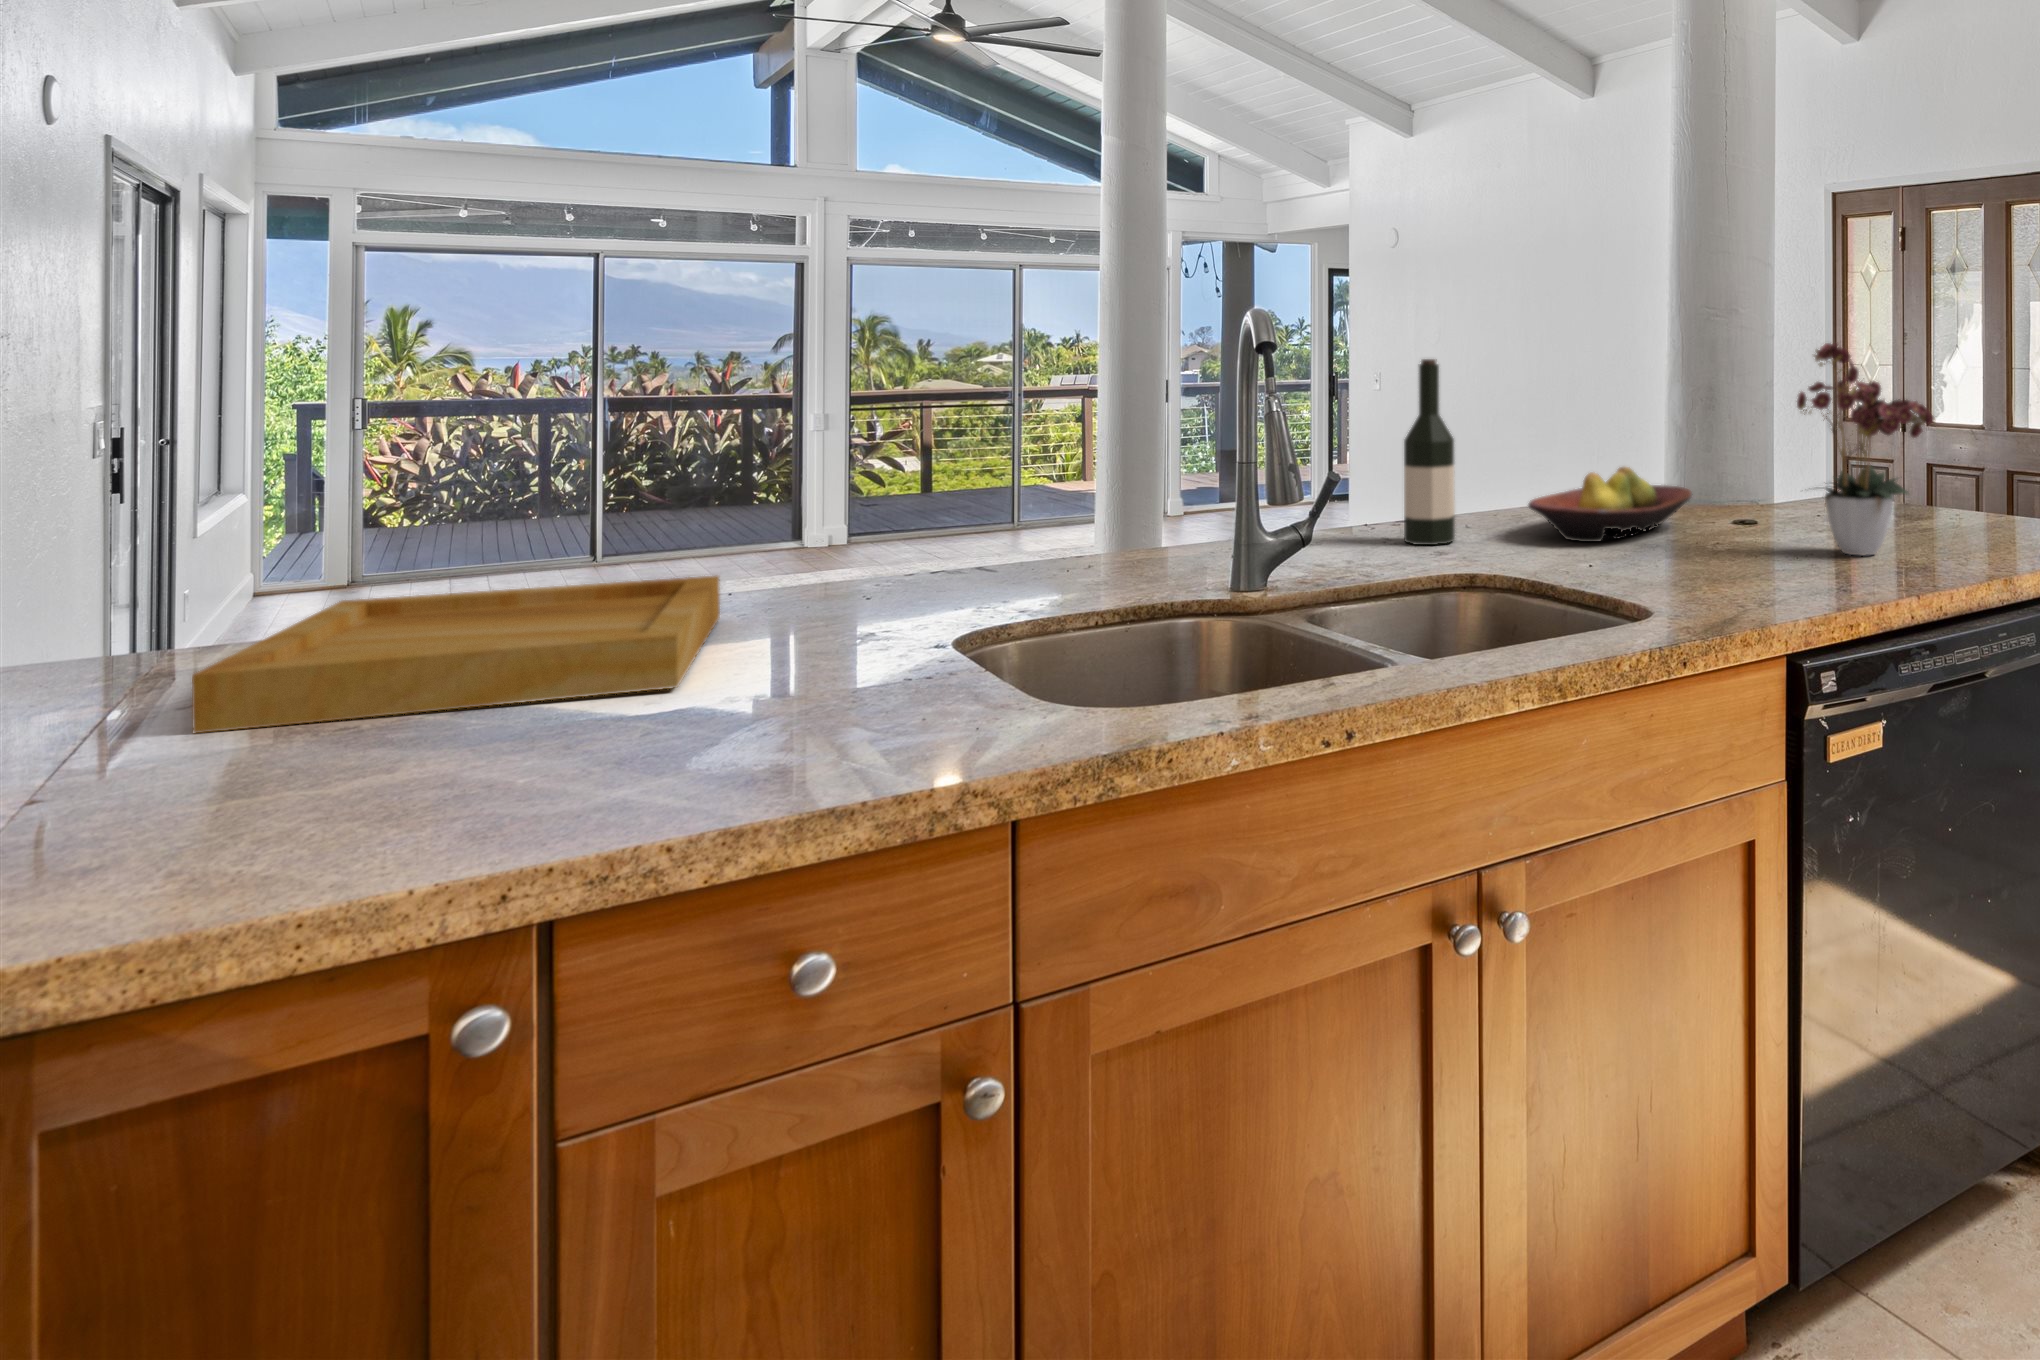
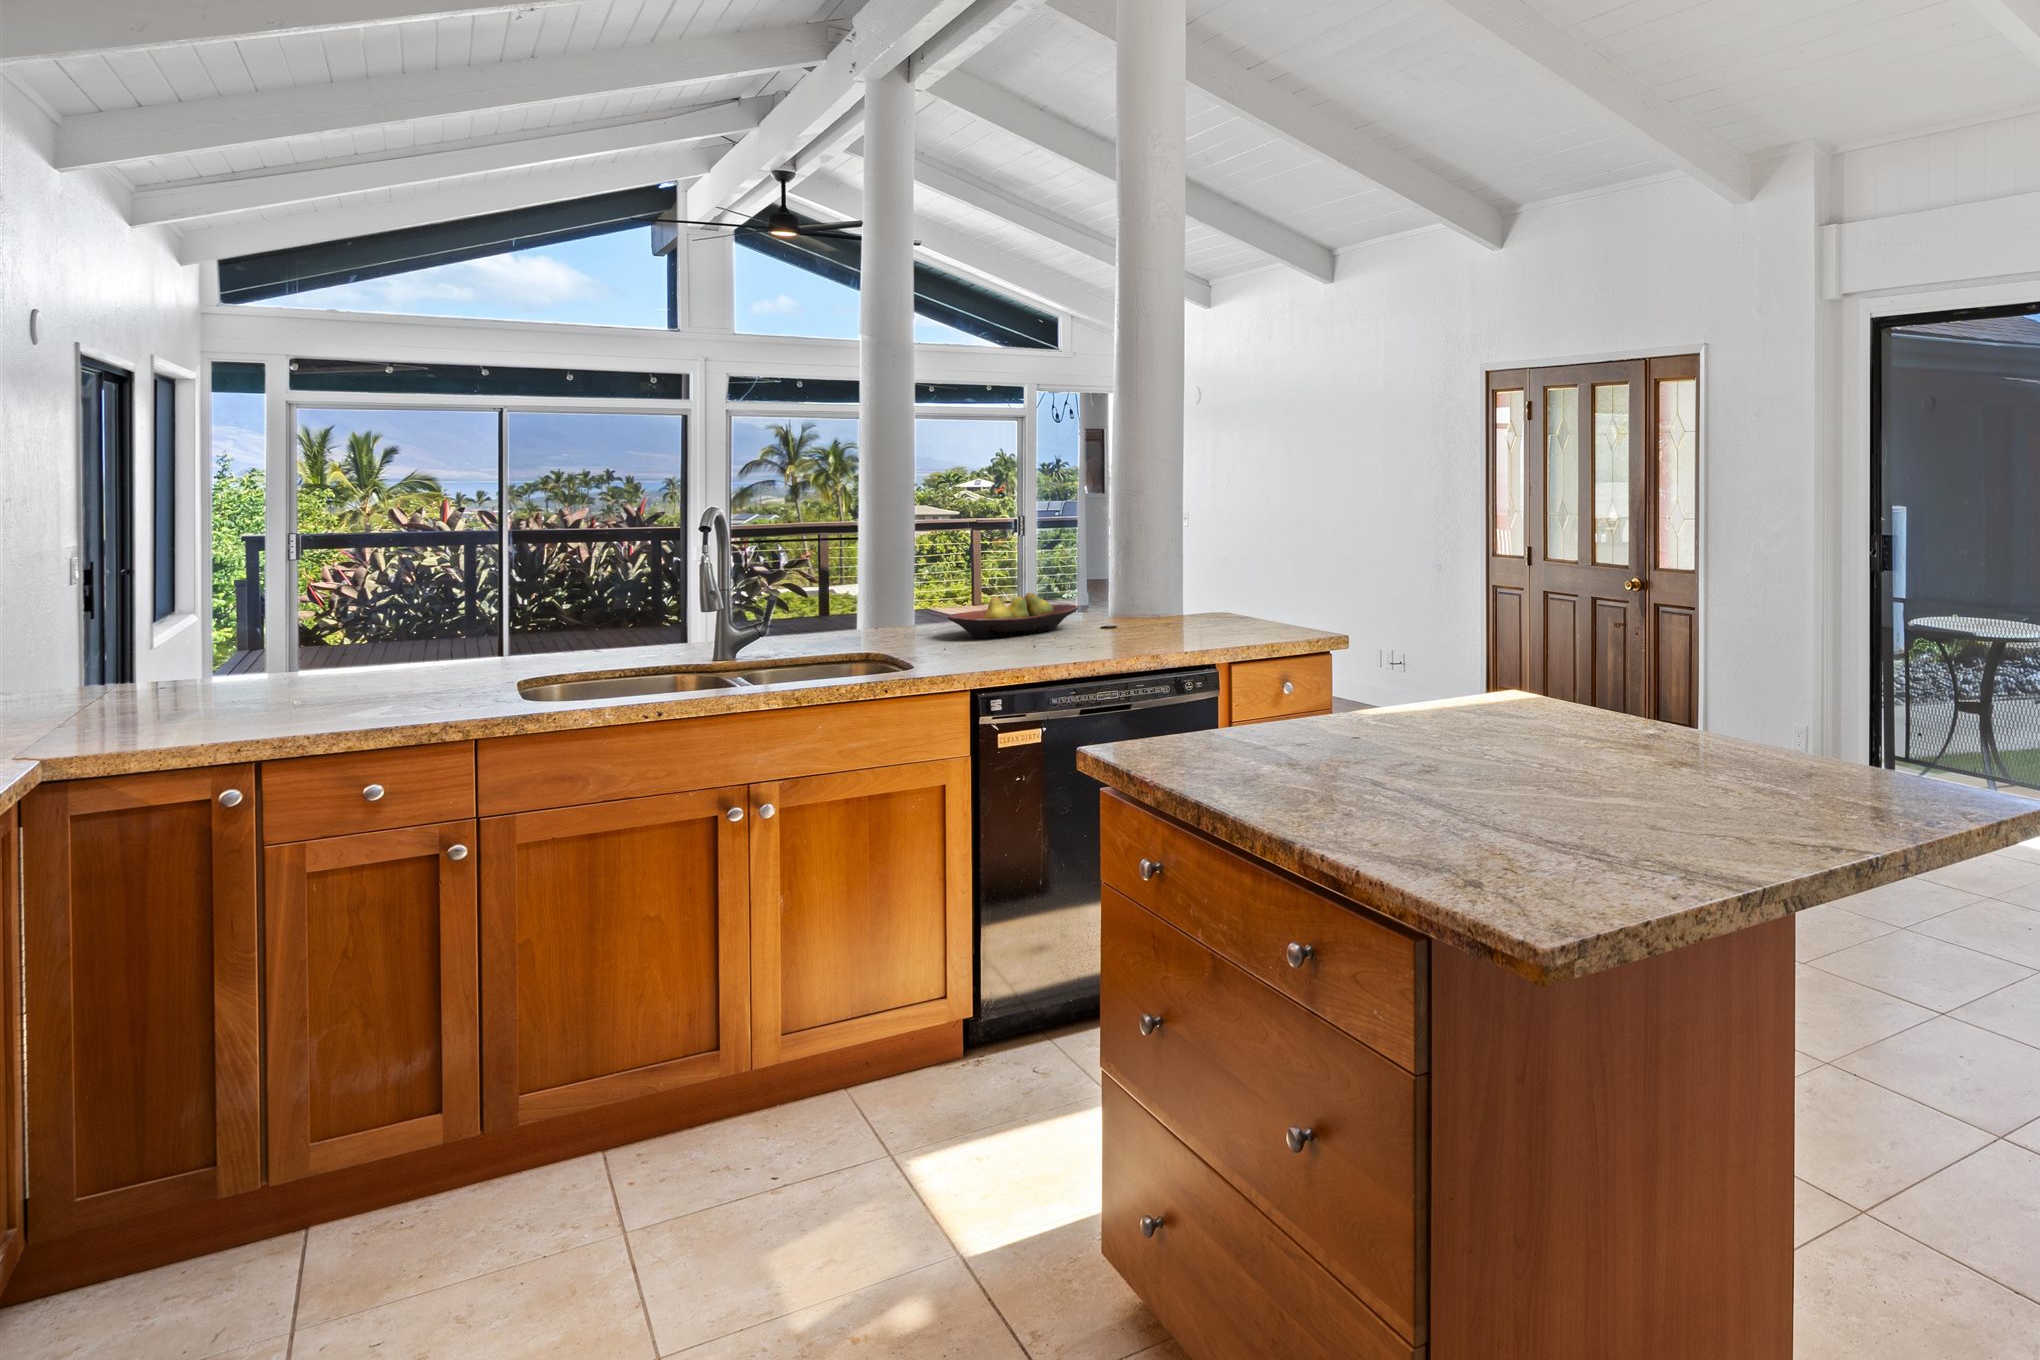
flower arrangement: present [1797,343,1934,556] -> none [1085,514,1170,646]
wine bottle: present [1404,359,1455,545] -> none [867,528,900,640]
tray: present [192,576,720,733] -> none [135,649,410,707]

